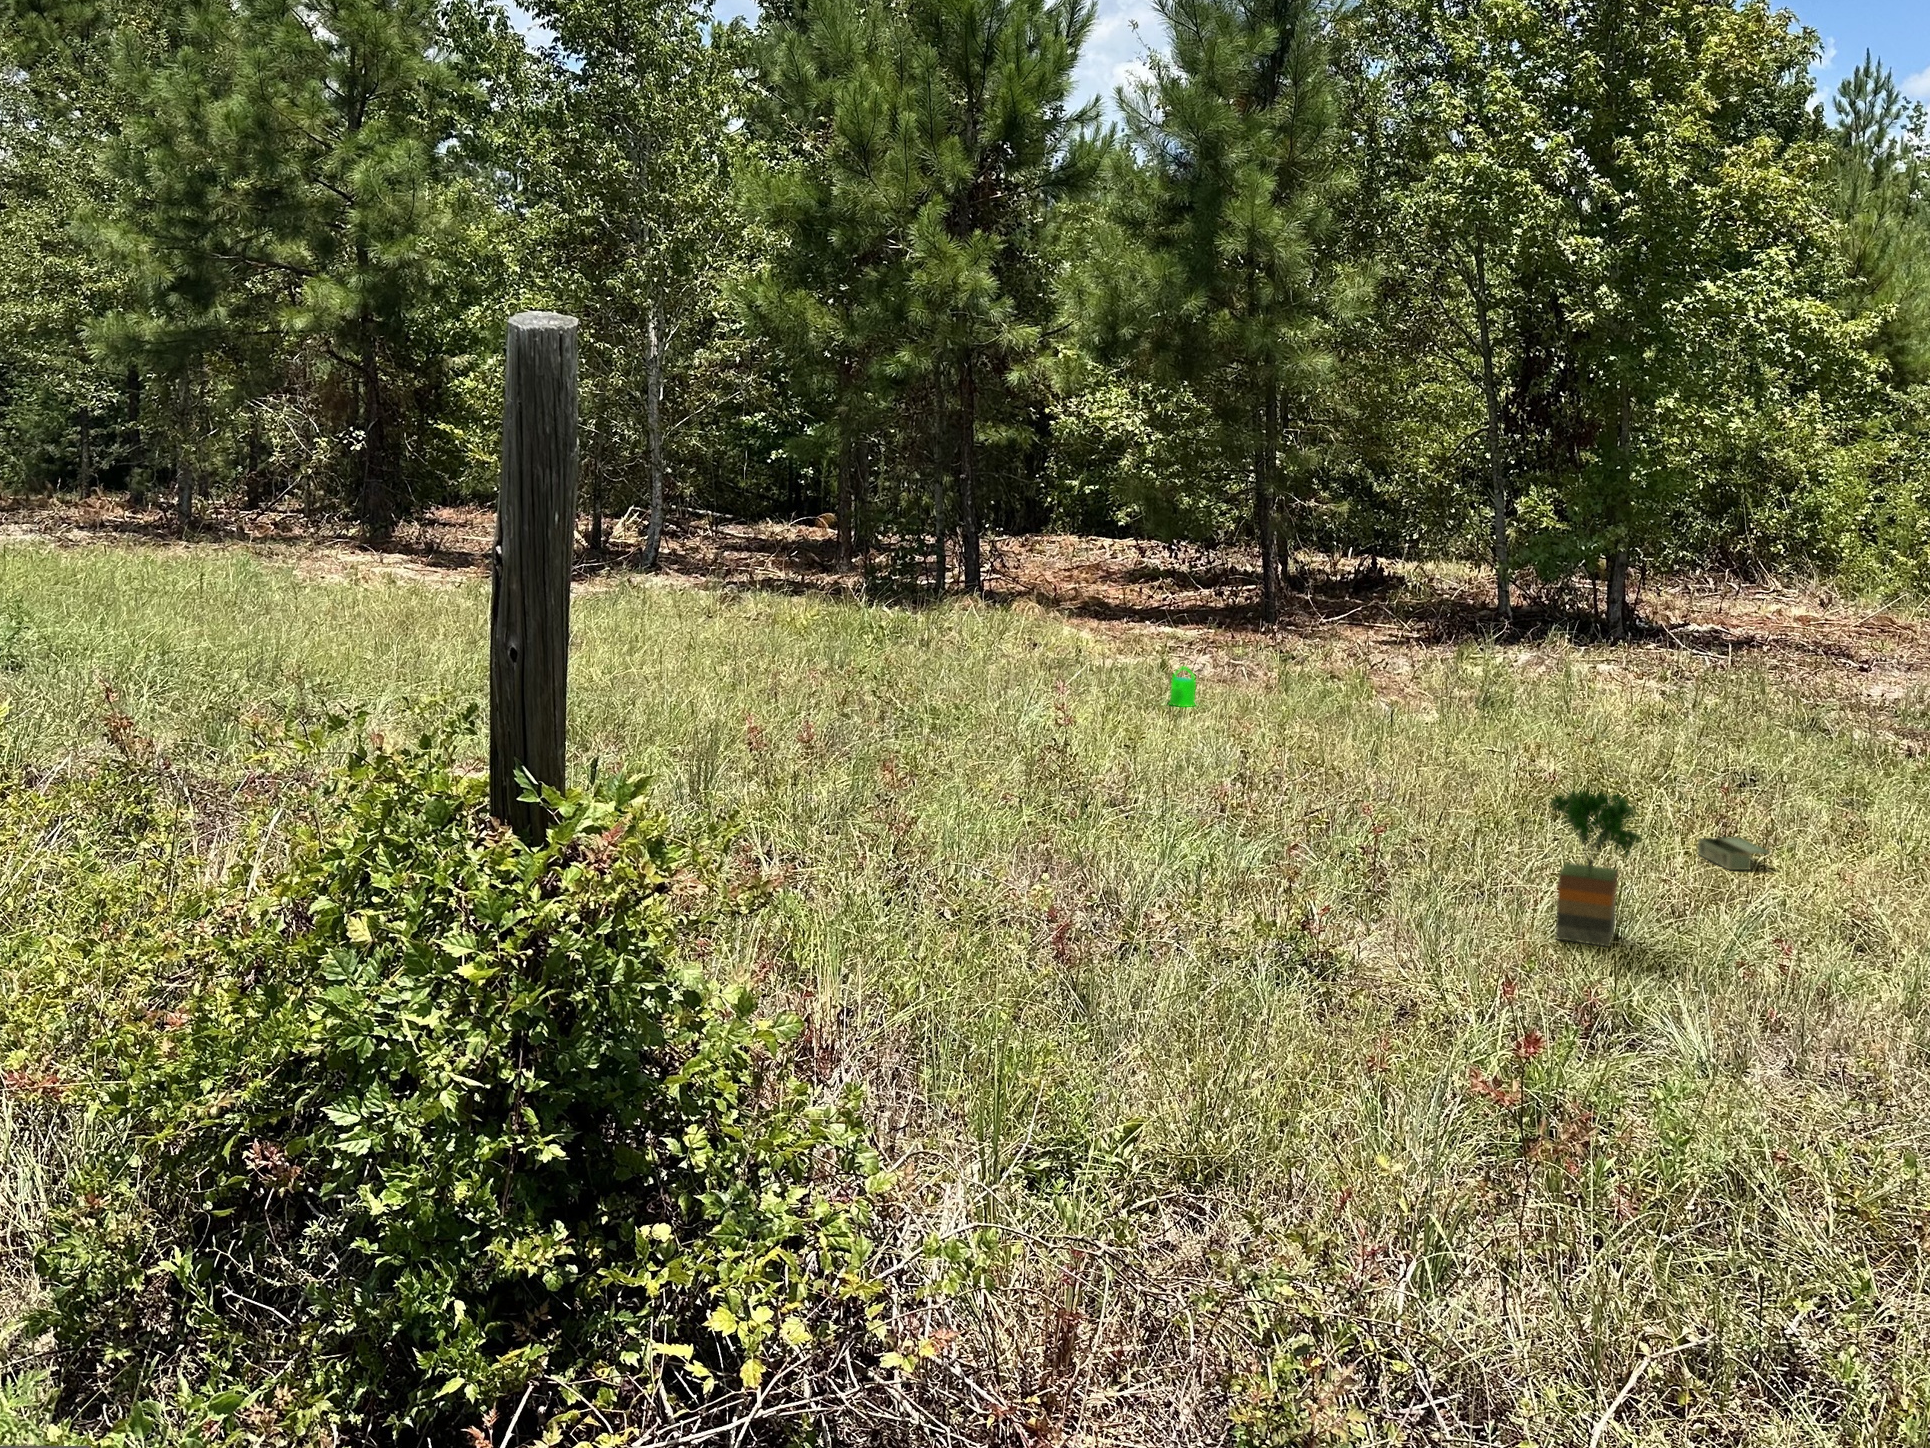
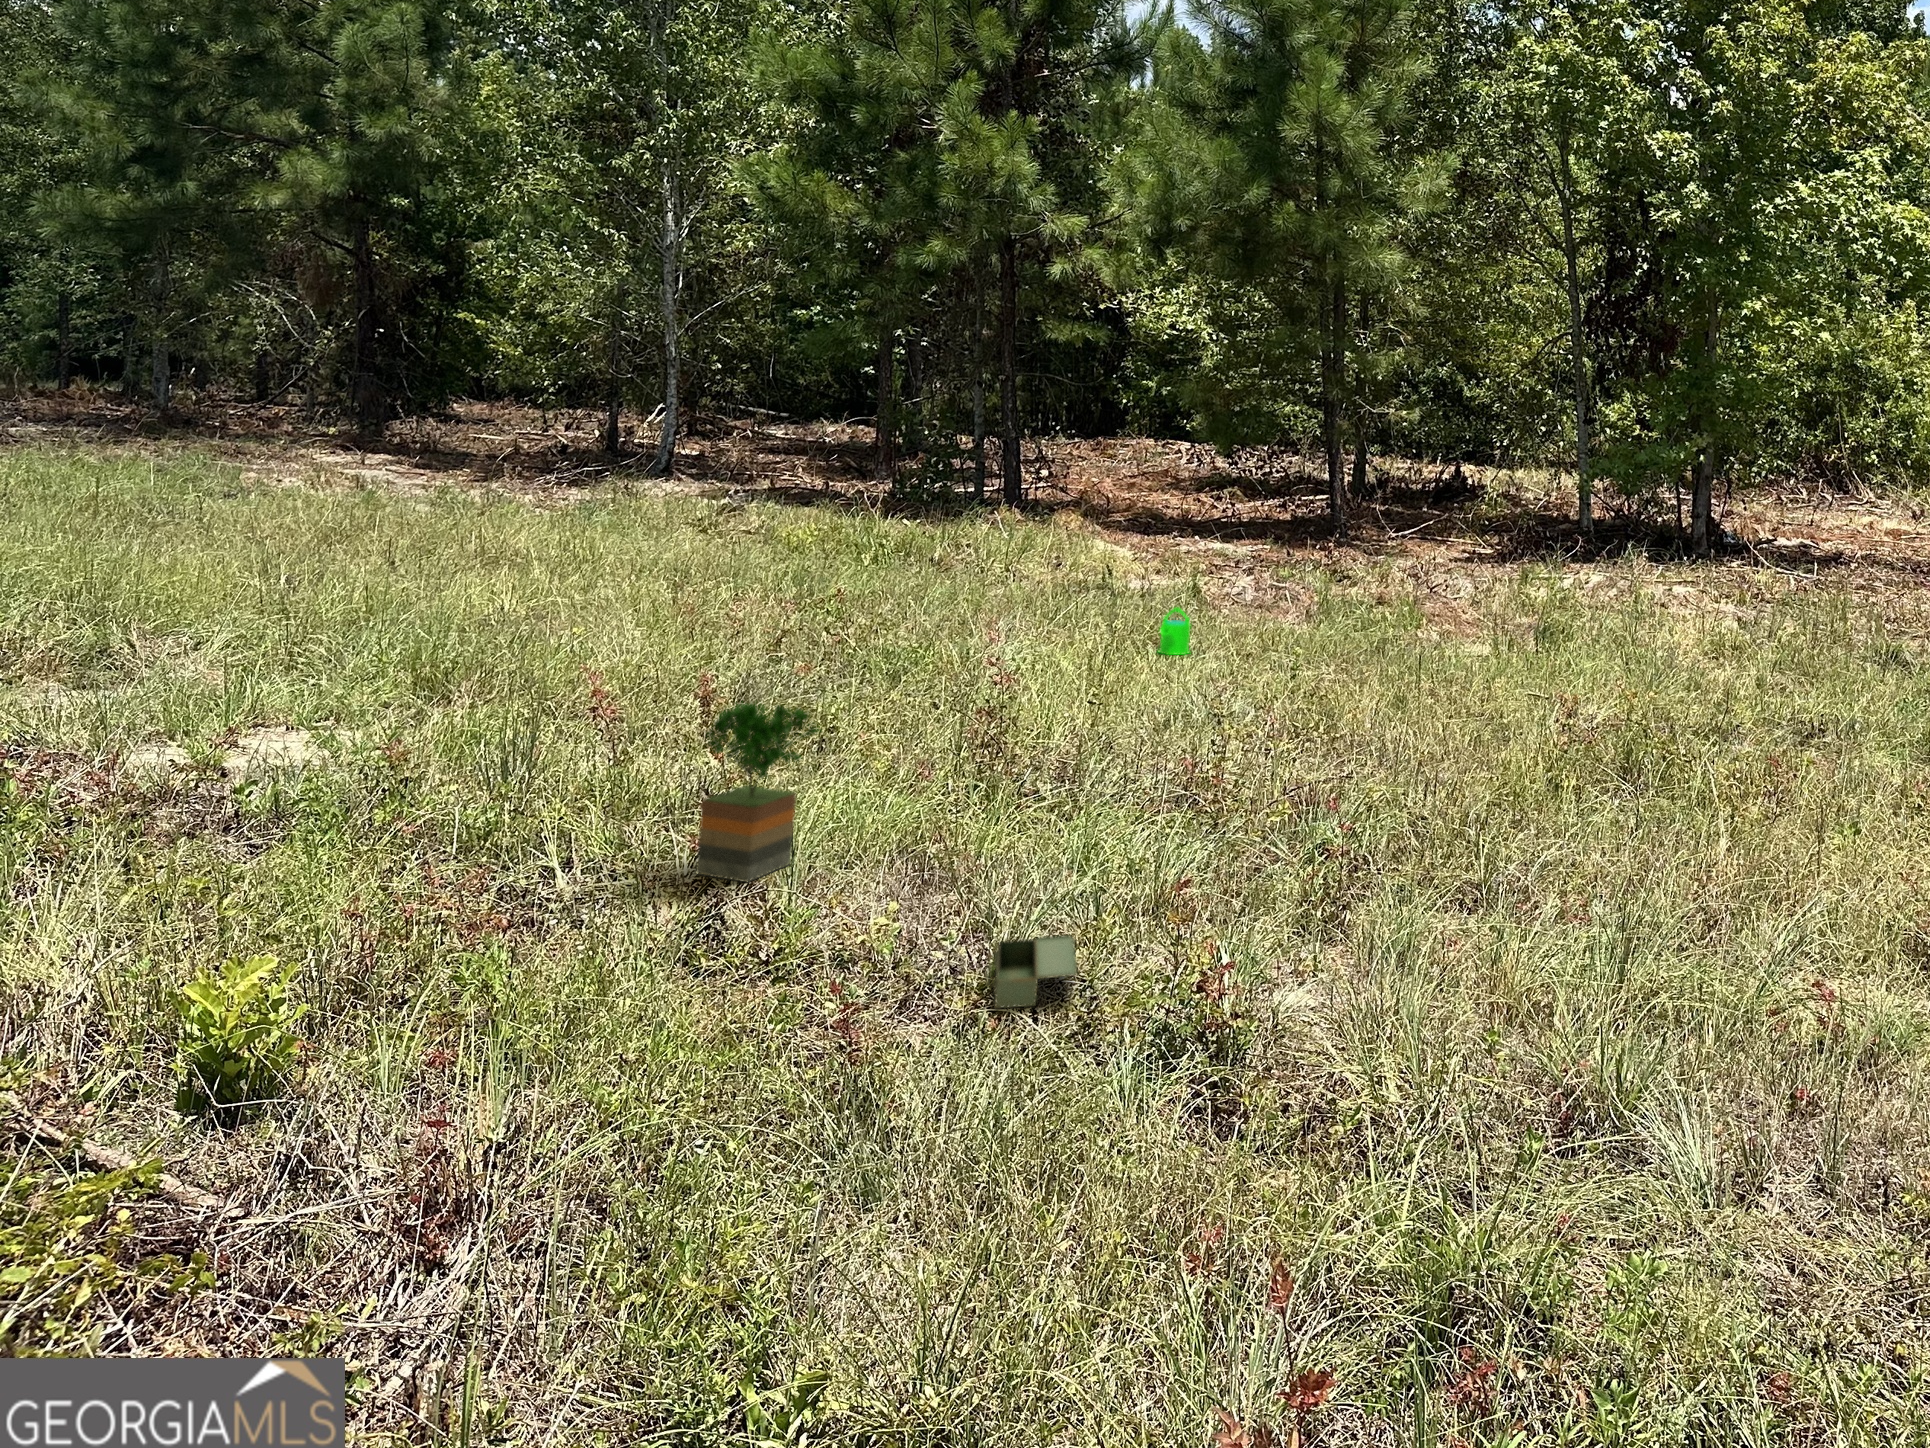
potted tree: present [1549,790,1642,947] -> present [696,702,820,882]
toolbox: present [1698,837,1770,870] -> present [986,935,1078,1008]

